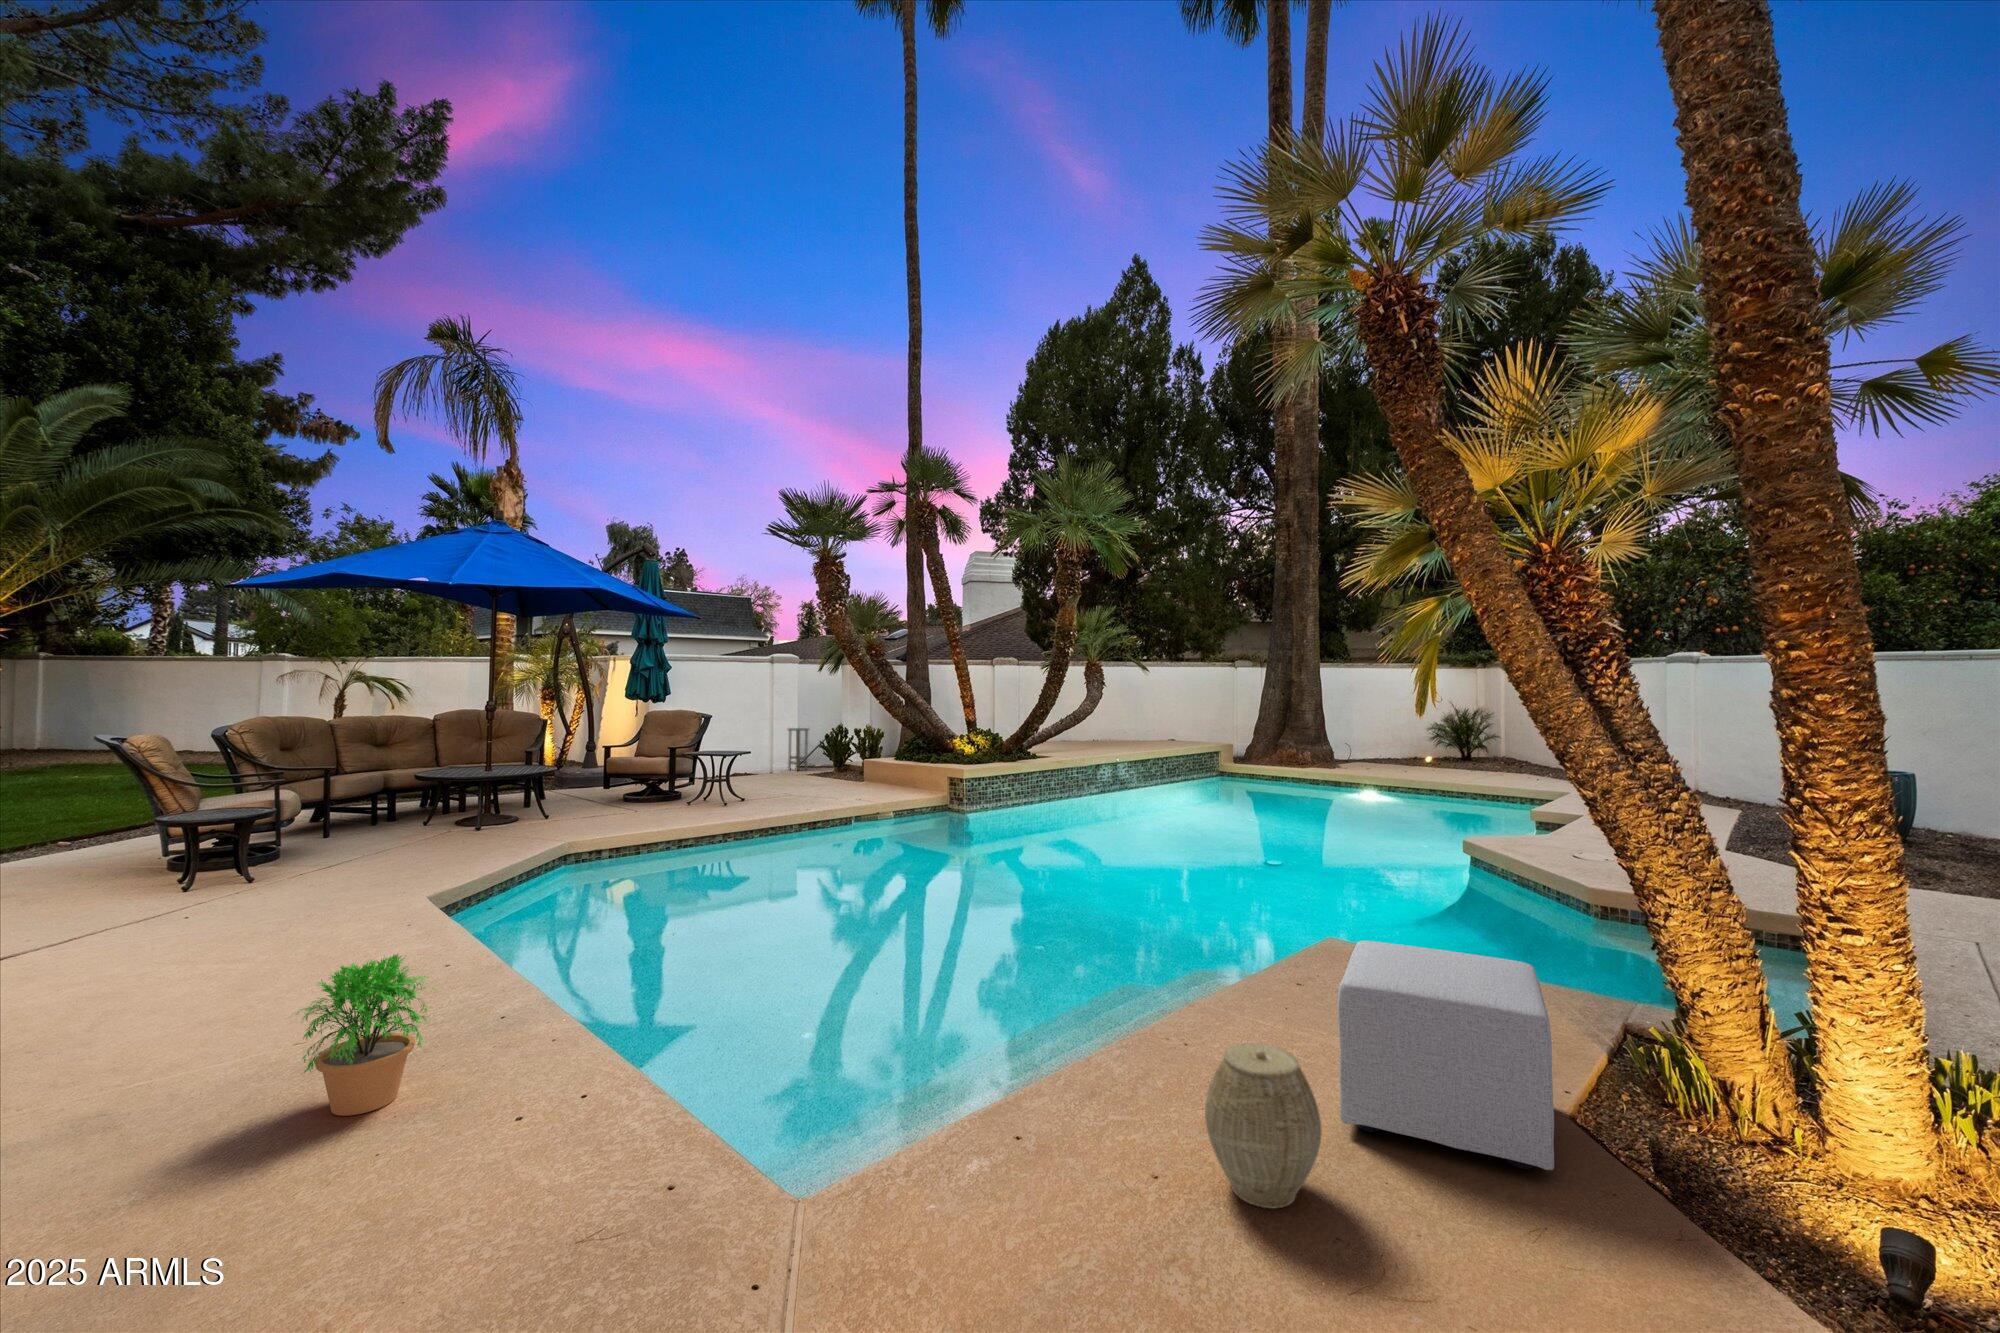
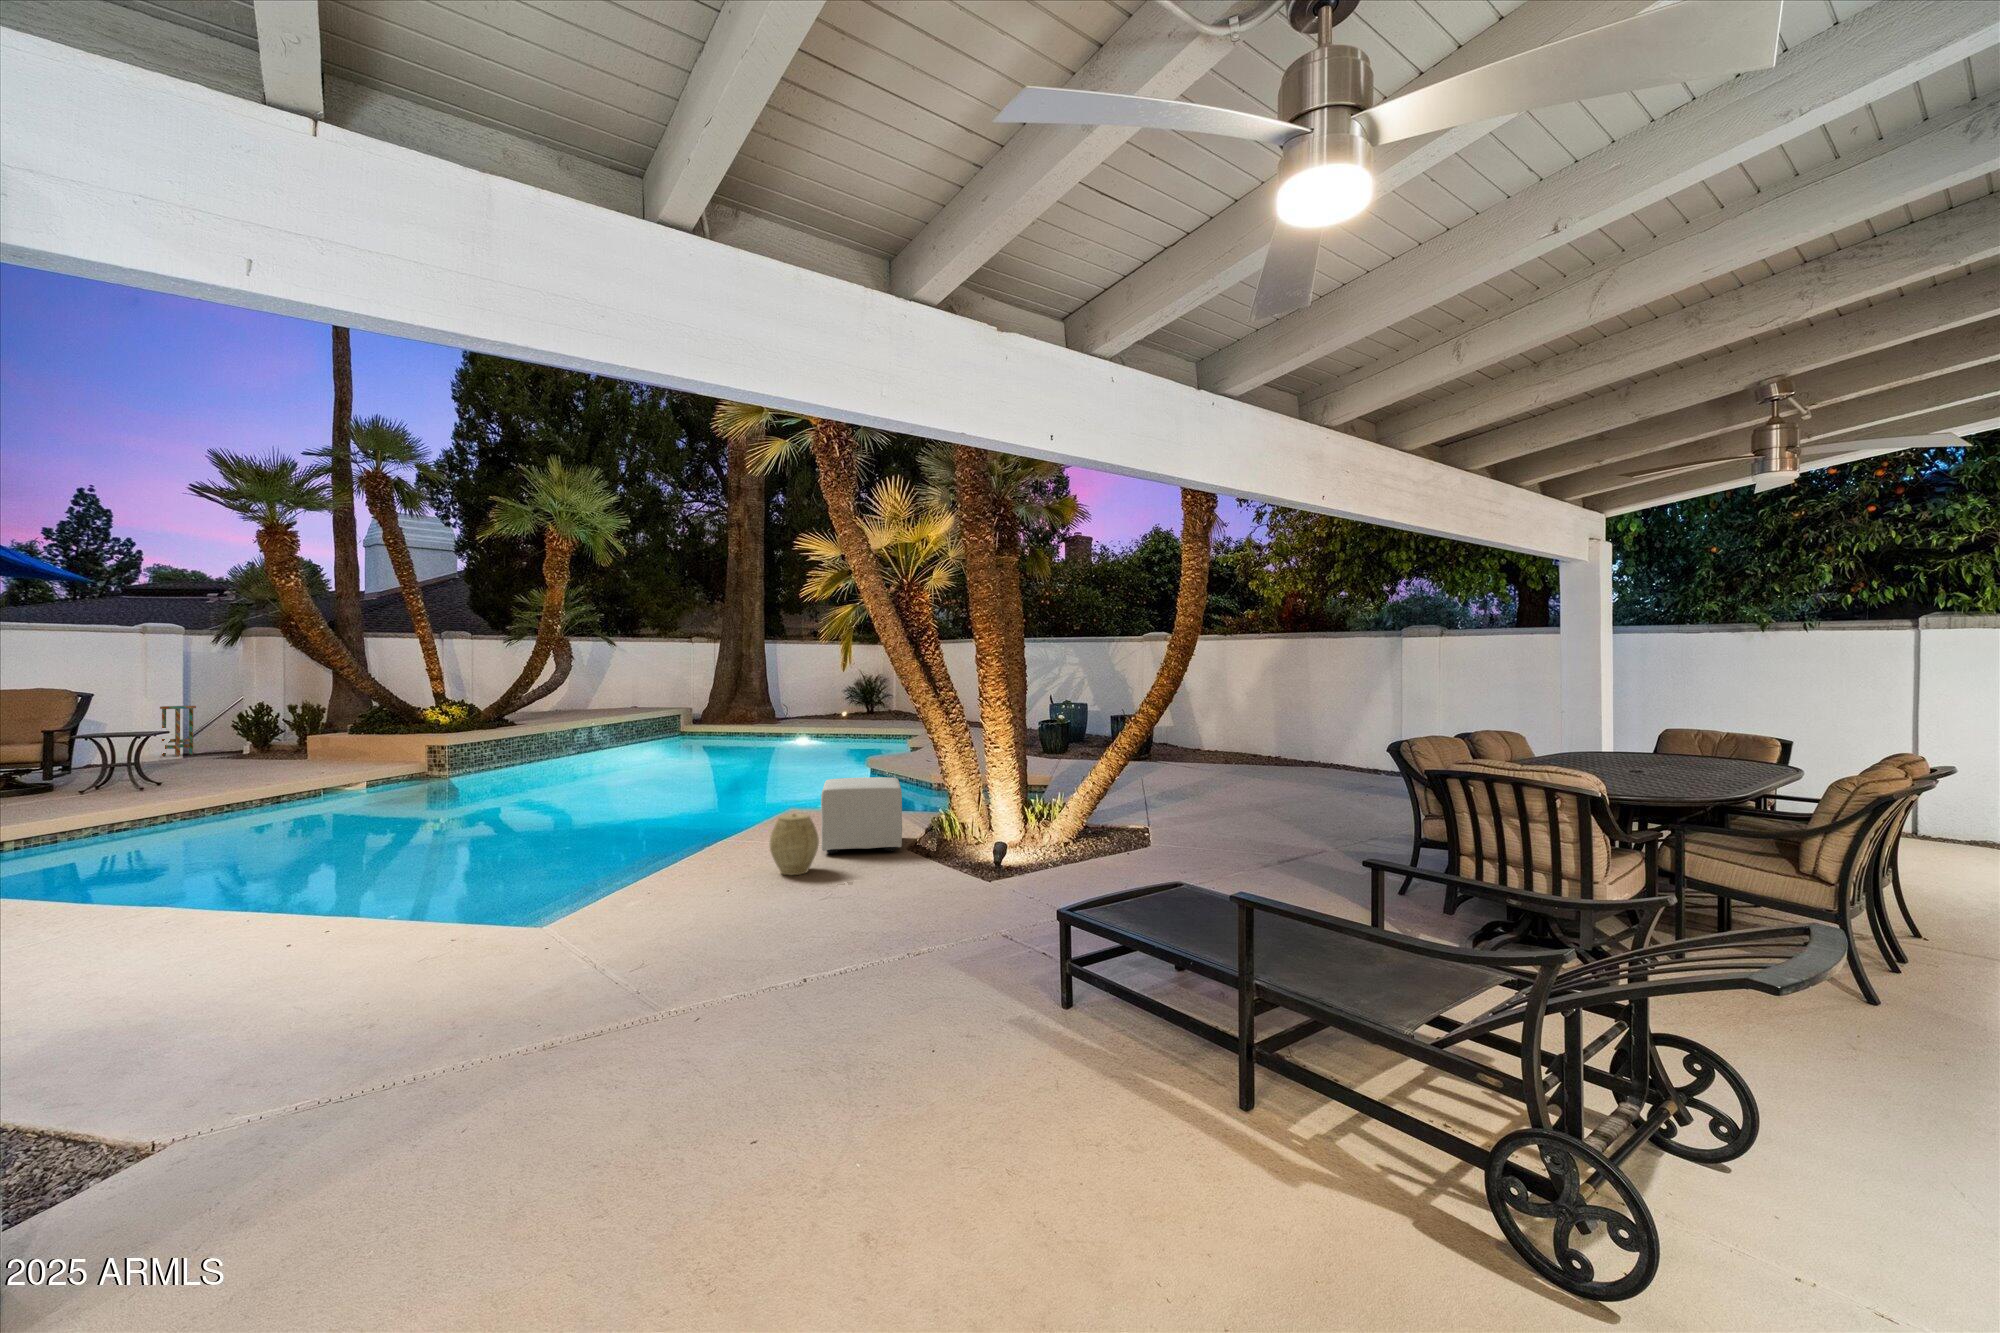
potted plant: present [297,954,436,1116] -> none [121,843,238,955]

